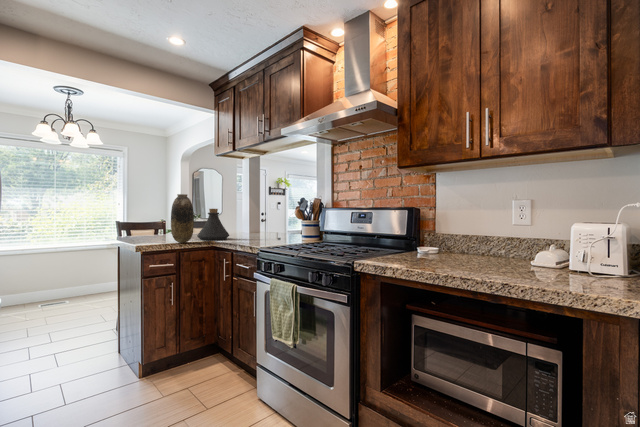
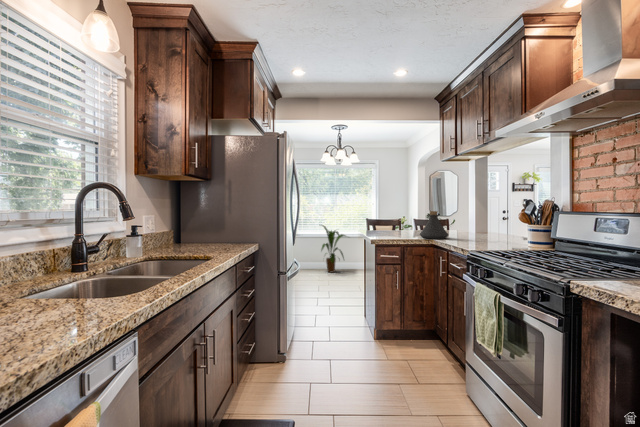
vase: present [171,194,194,243] -> none [397,201,414,240]
house plant: none [15,233,79,309] -> present [322,225,345,273]

